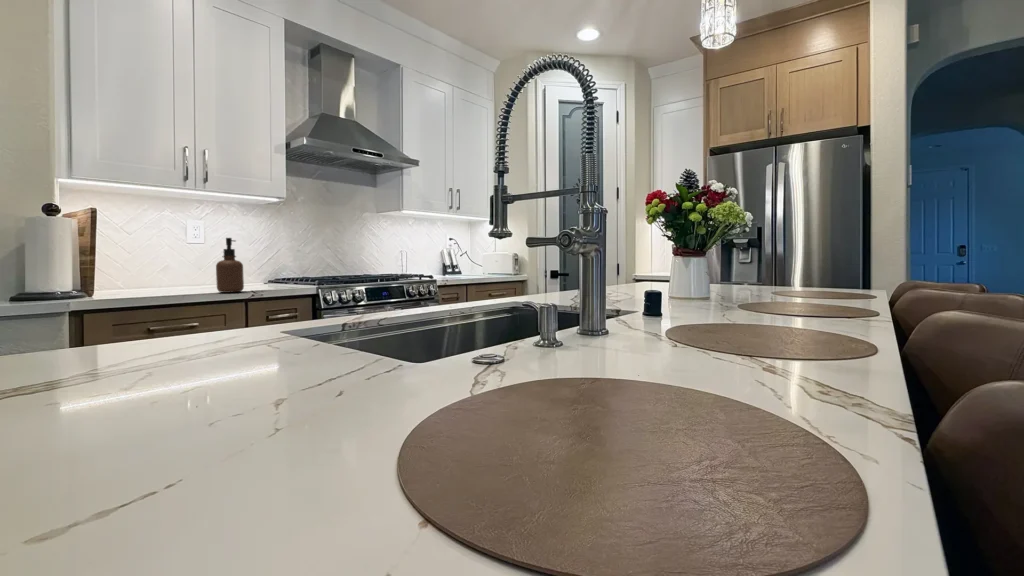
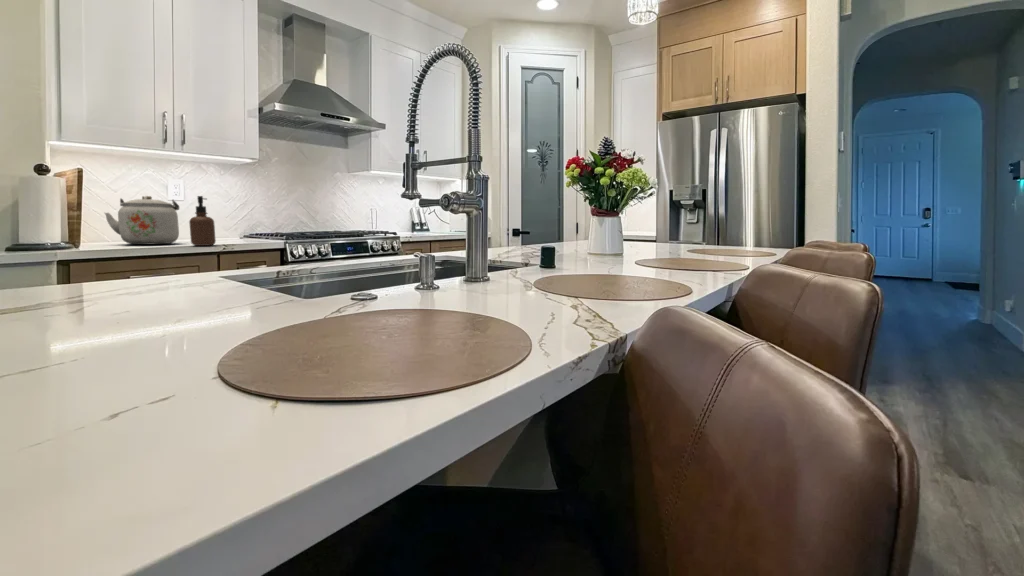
kettle: none [123,238,205,291] -> present [105,196,179,244]

